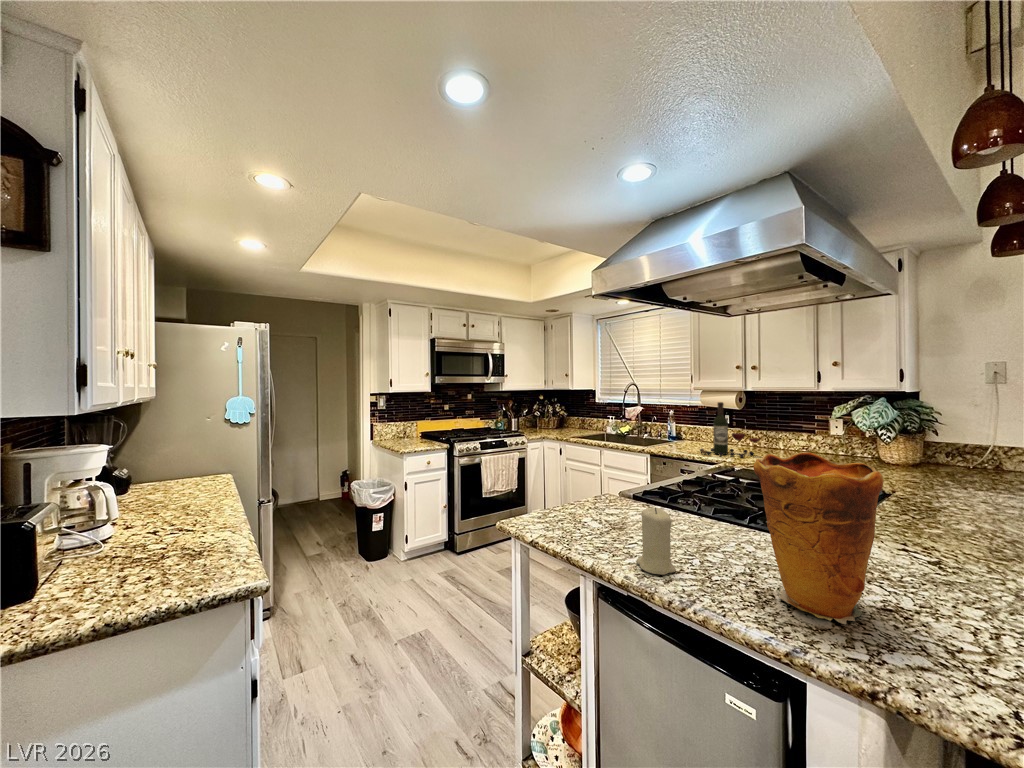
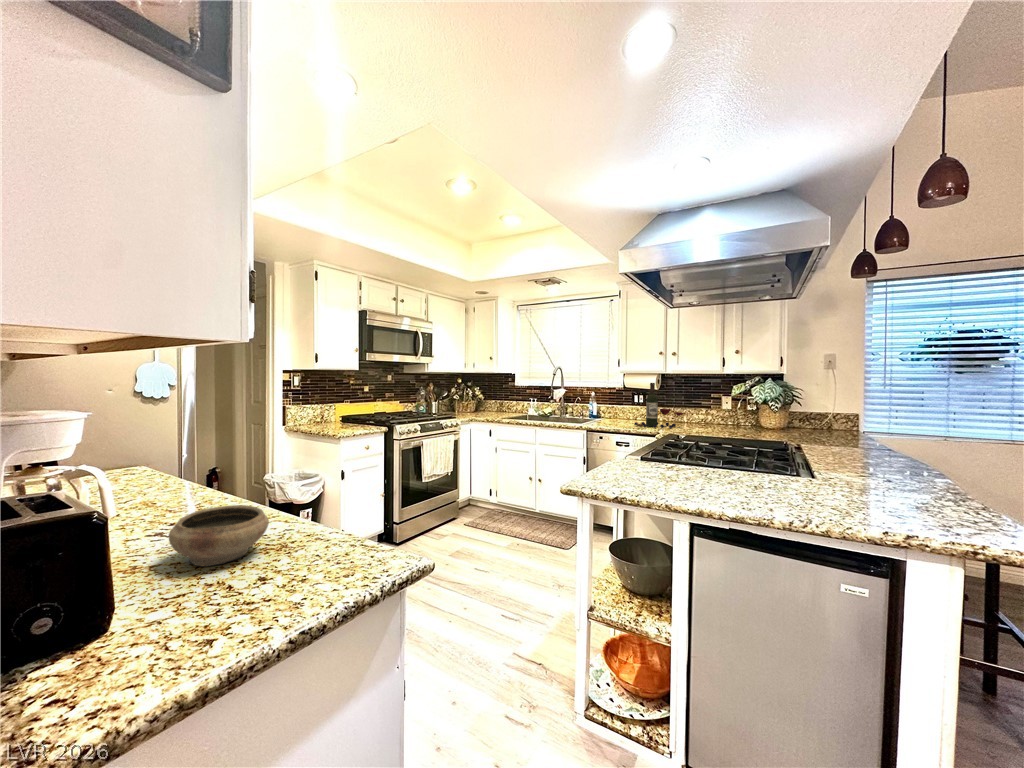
vase: present [753,452,884,624] -> none [836,401,940,516]
candle: present [636,507,676,575] -> none [736,451,773,504]
ceramic bowl: none [119,518,197,563] -> present [168,505,269,567]

